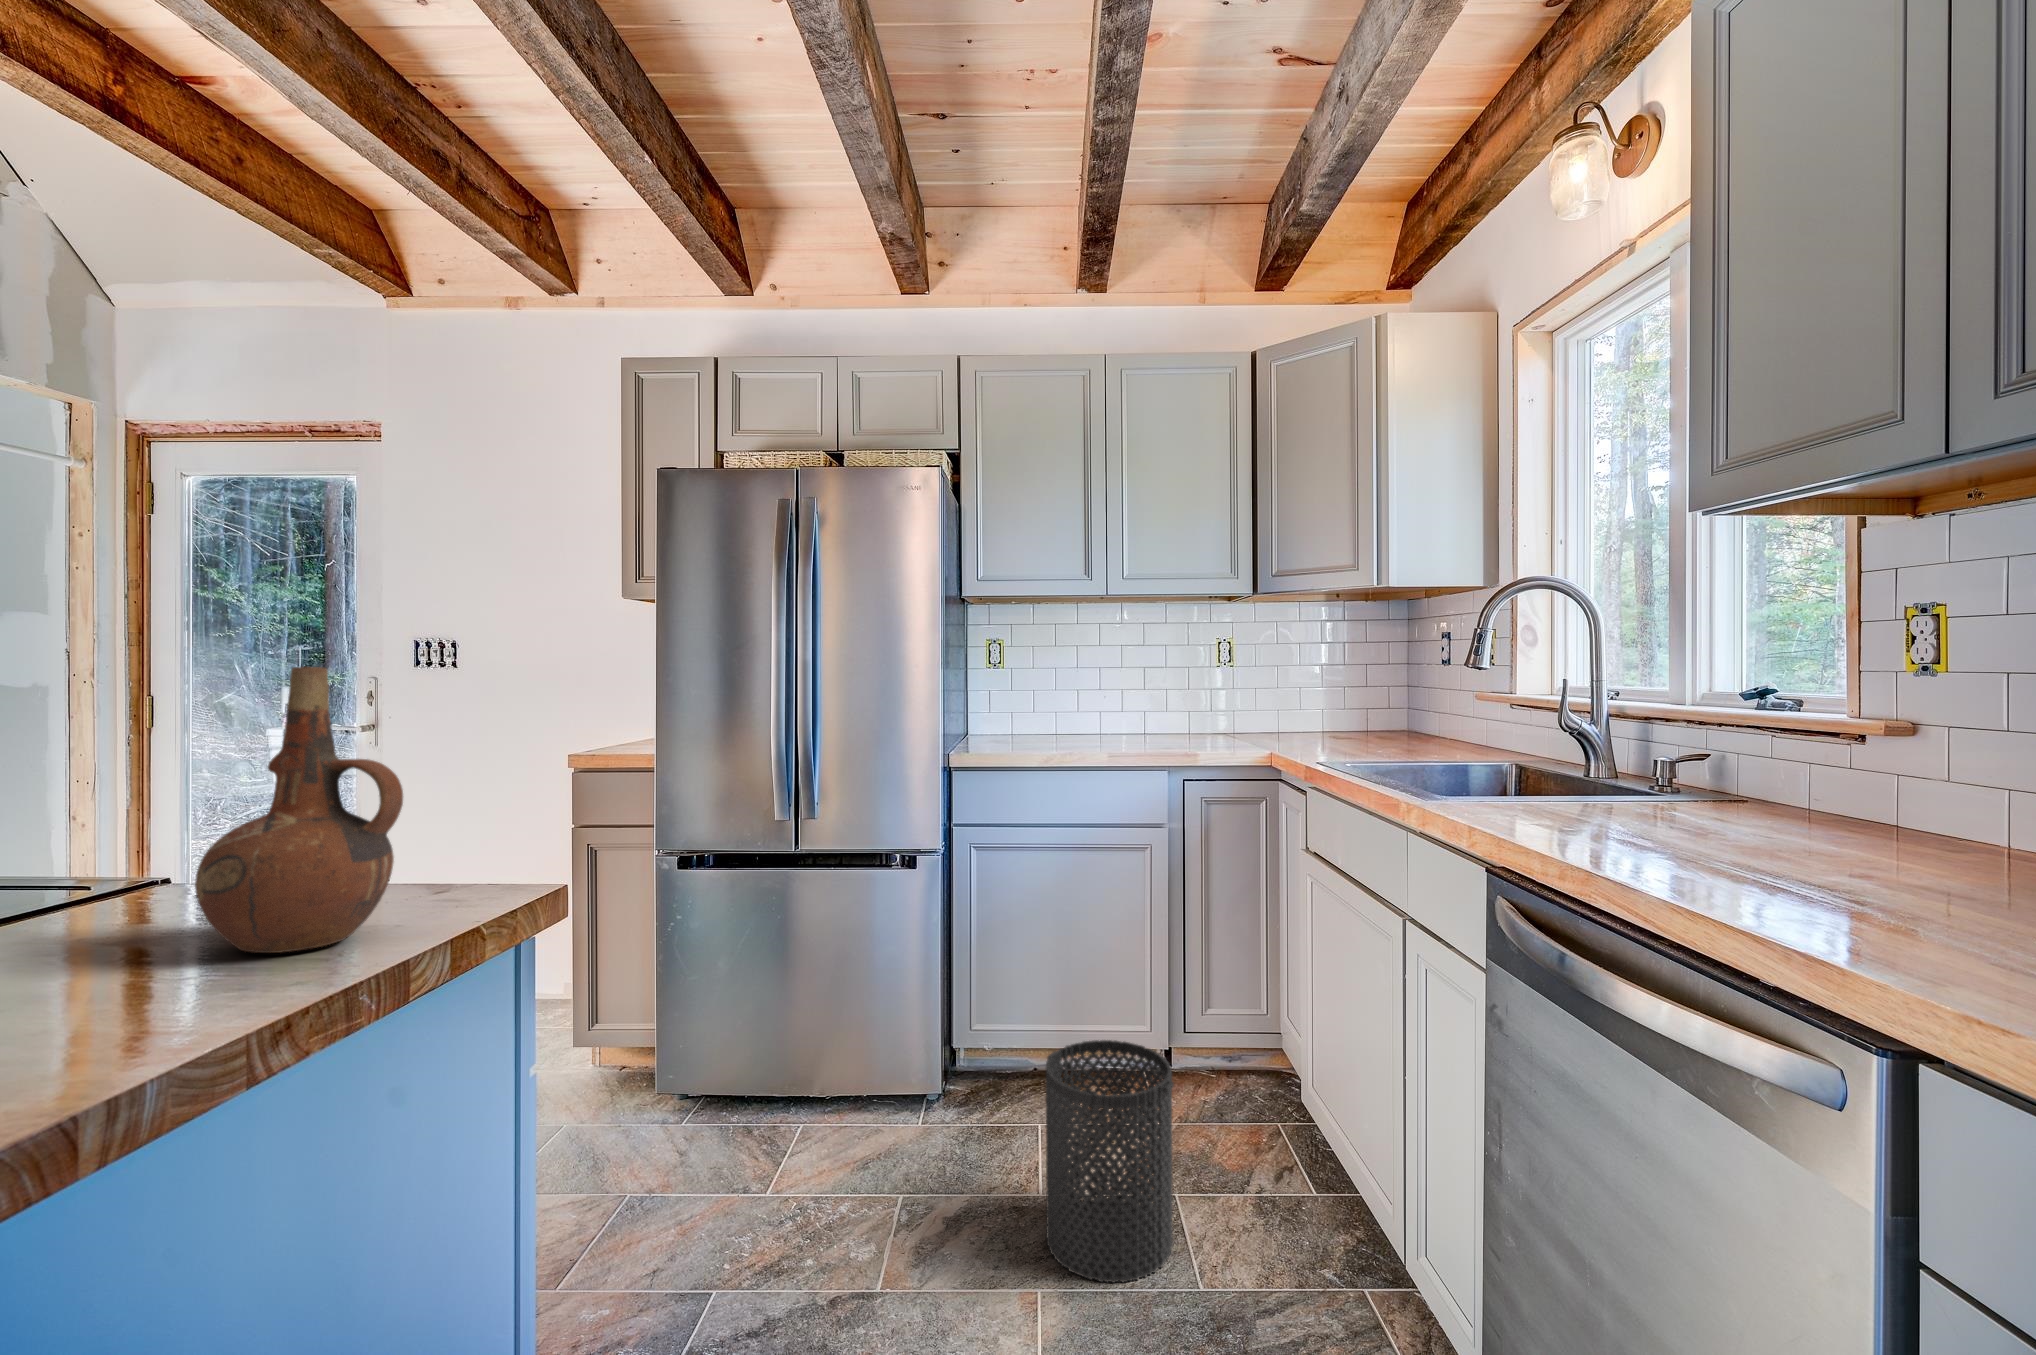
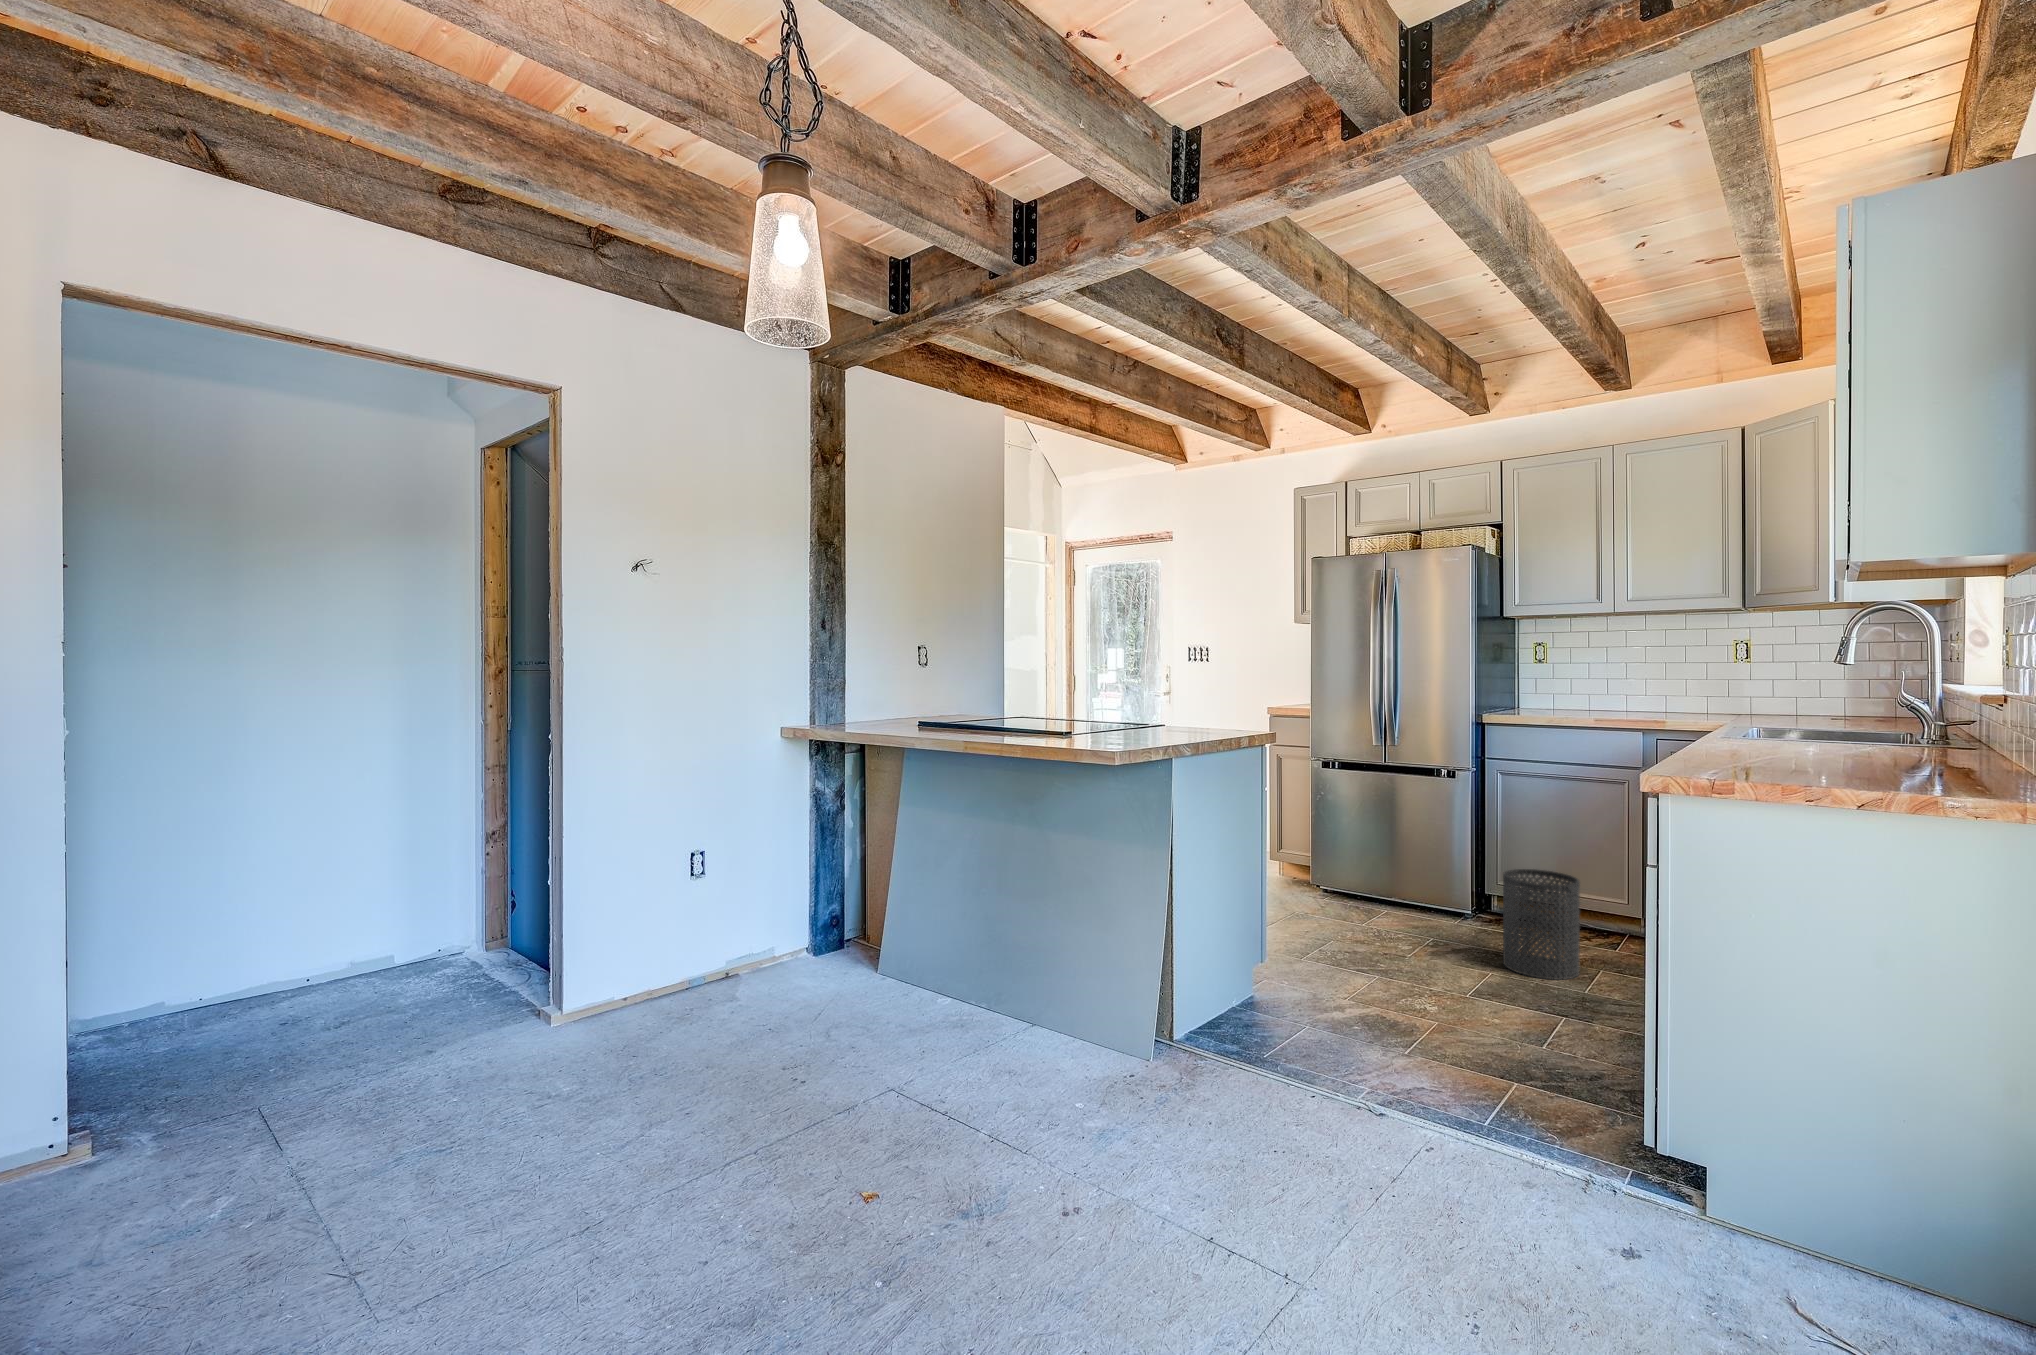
ceramic pitcher: present [195,667,403,953] -> none [1200,670,1242,740]

